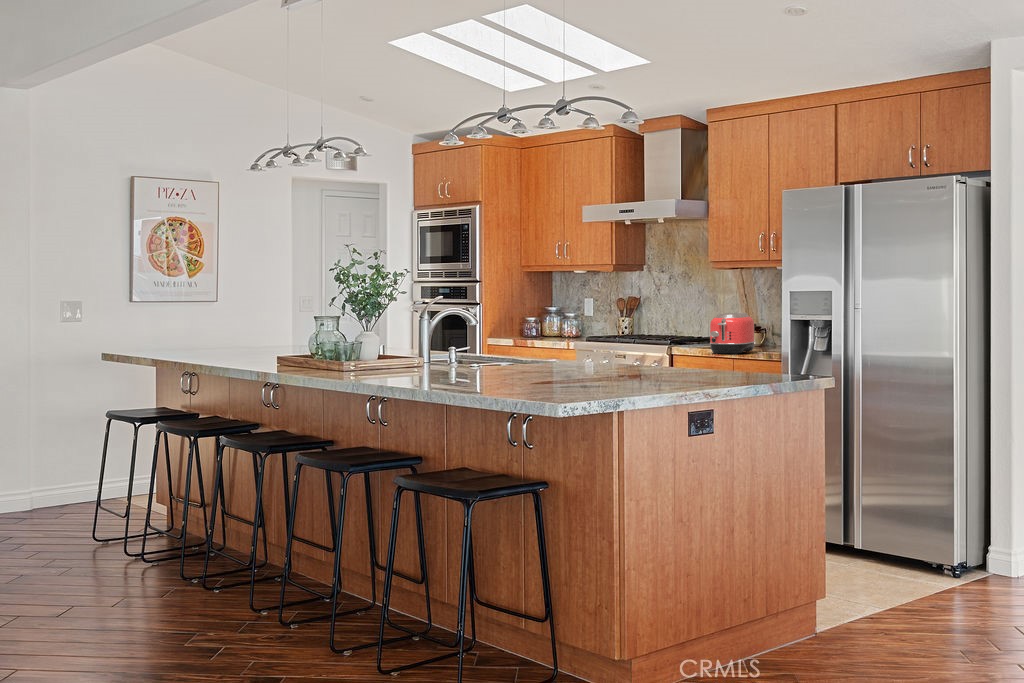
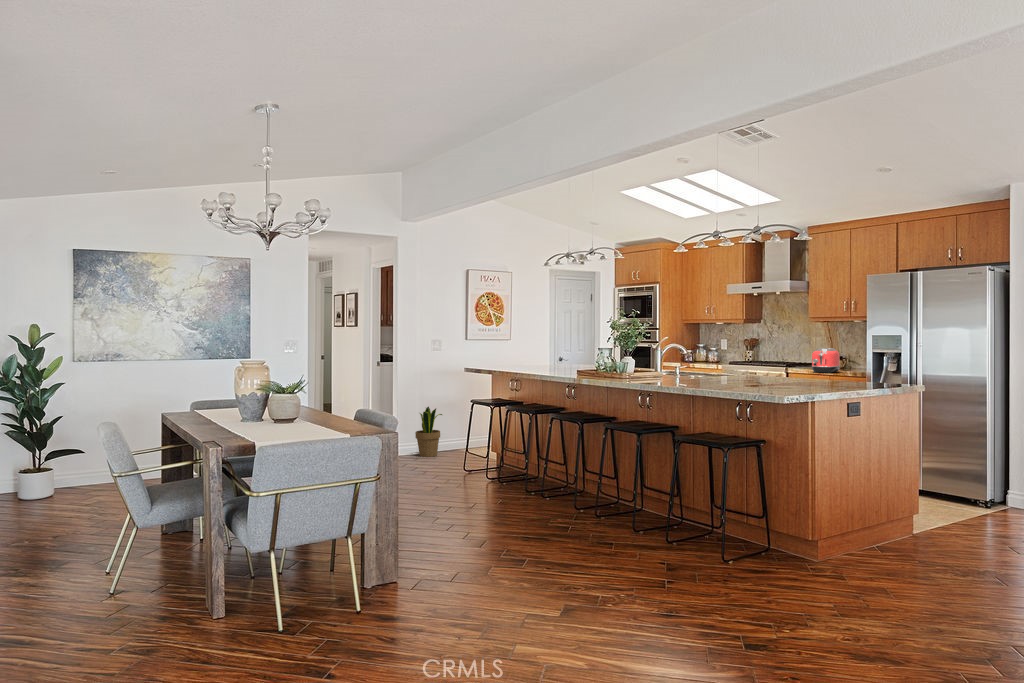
potted plant: none [25,423,79,514] -> present [415,407,442,457]

